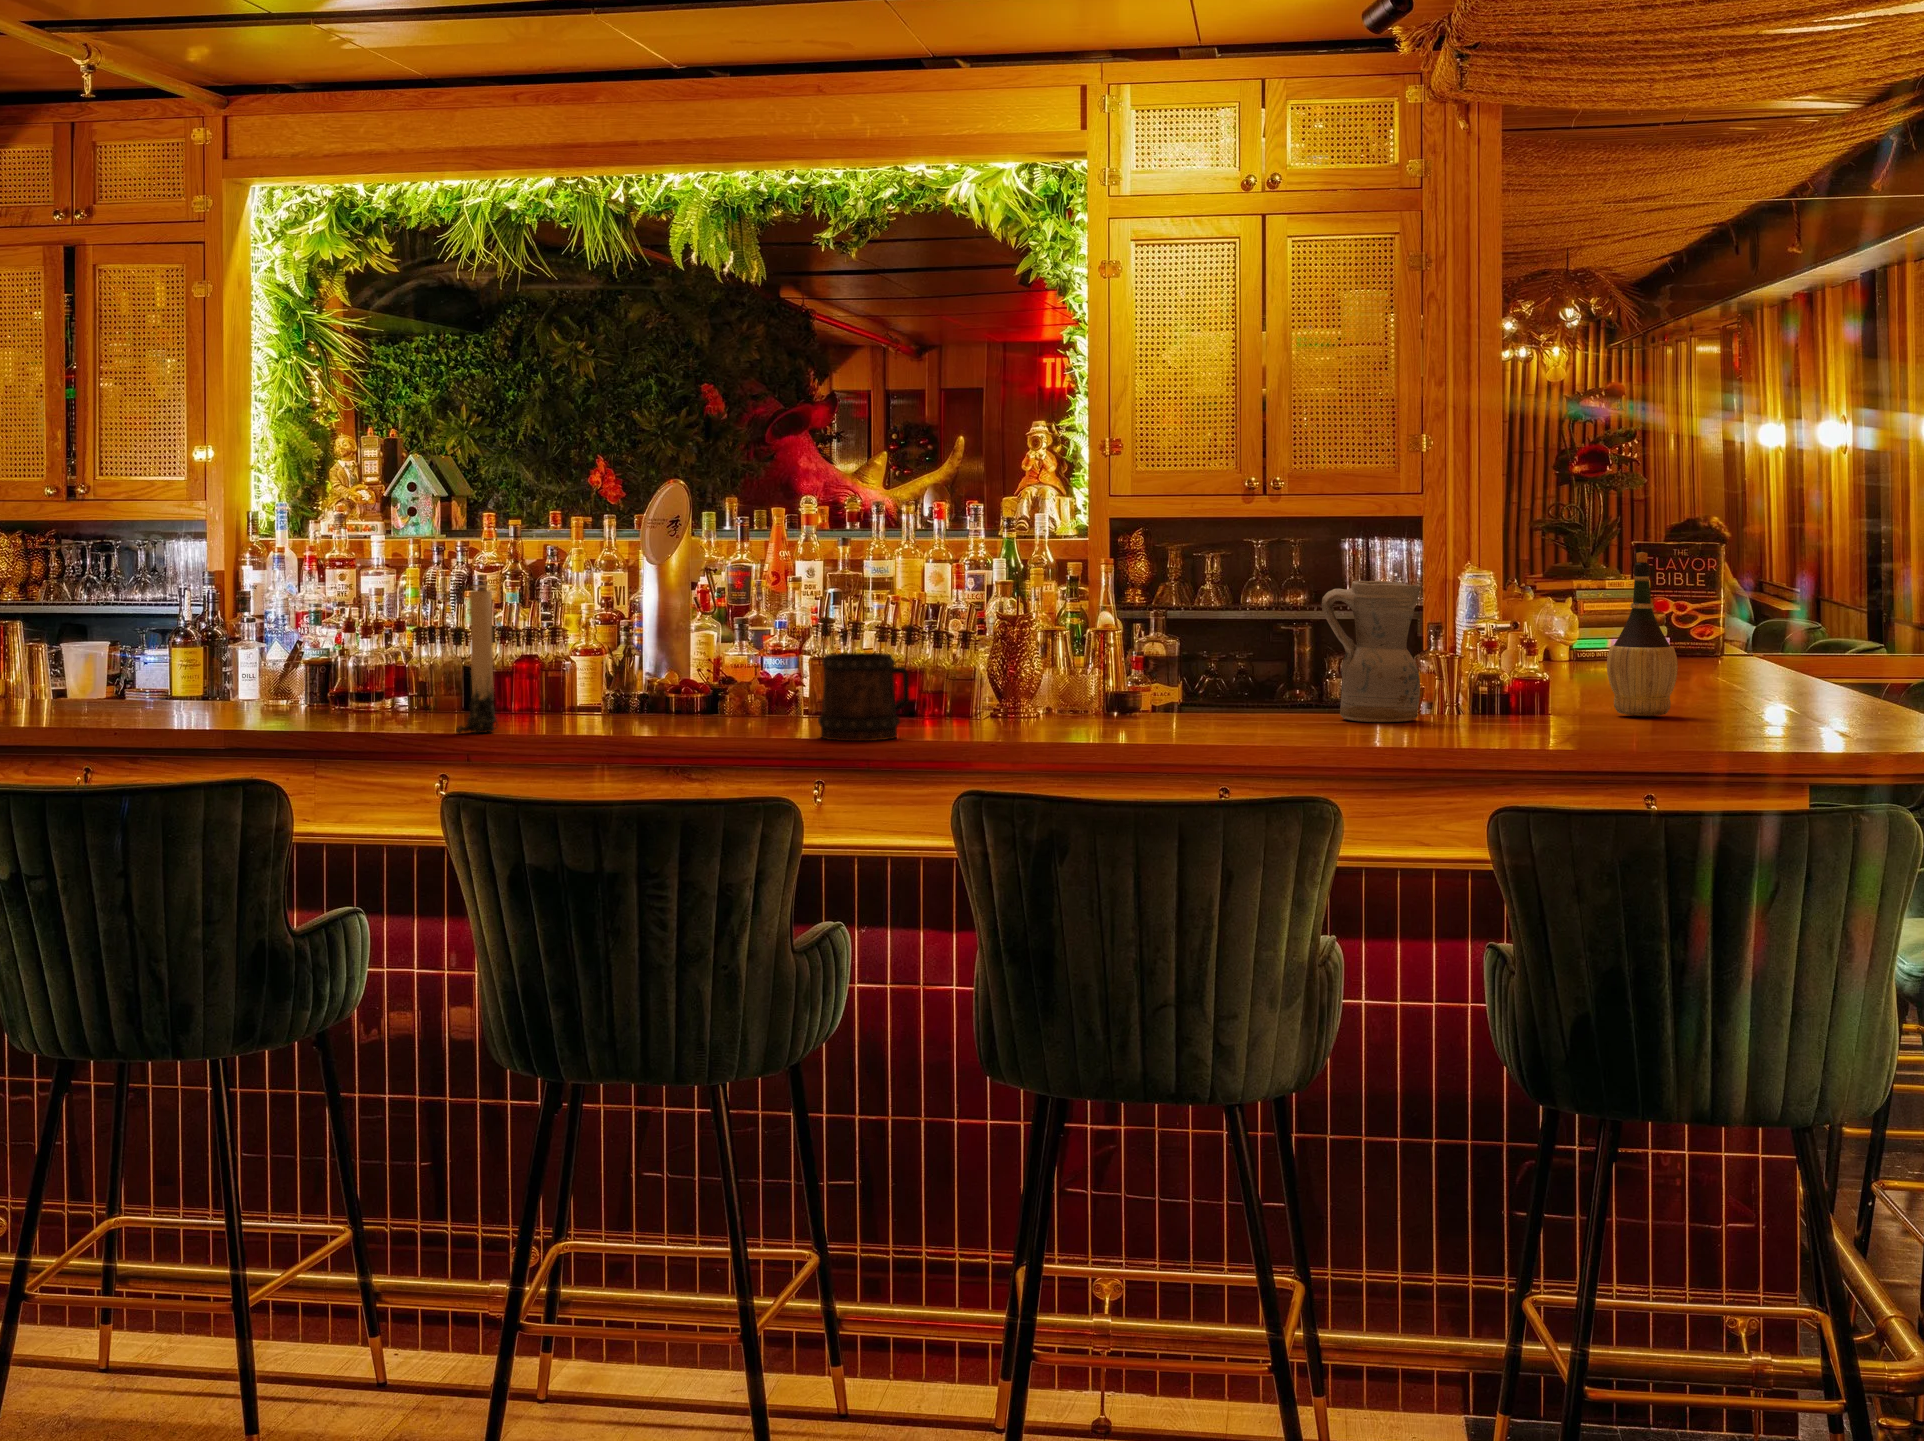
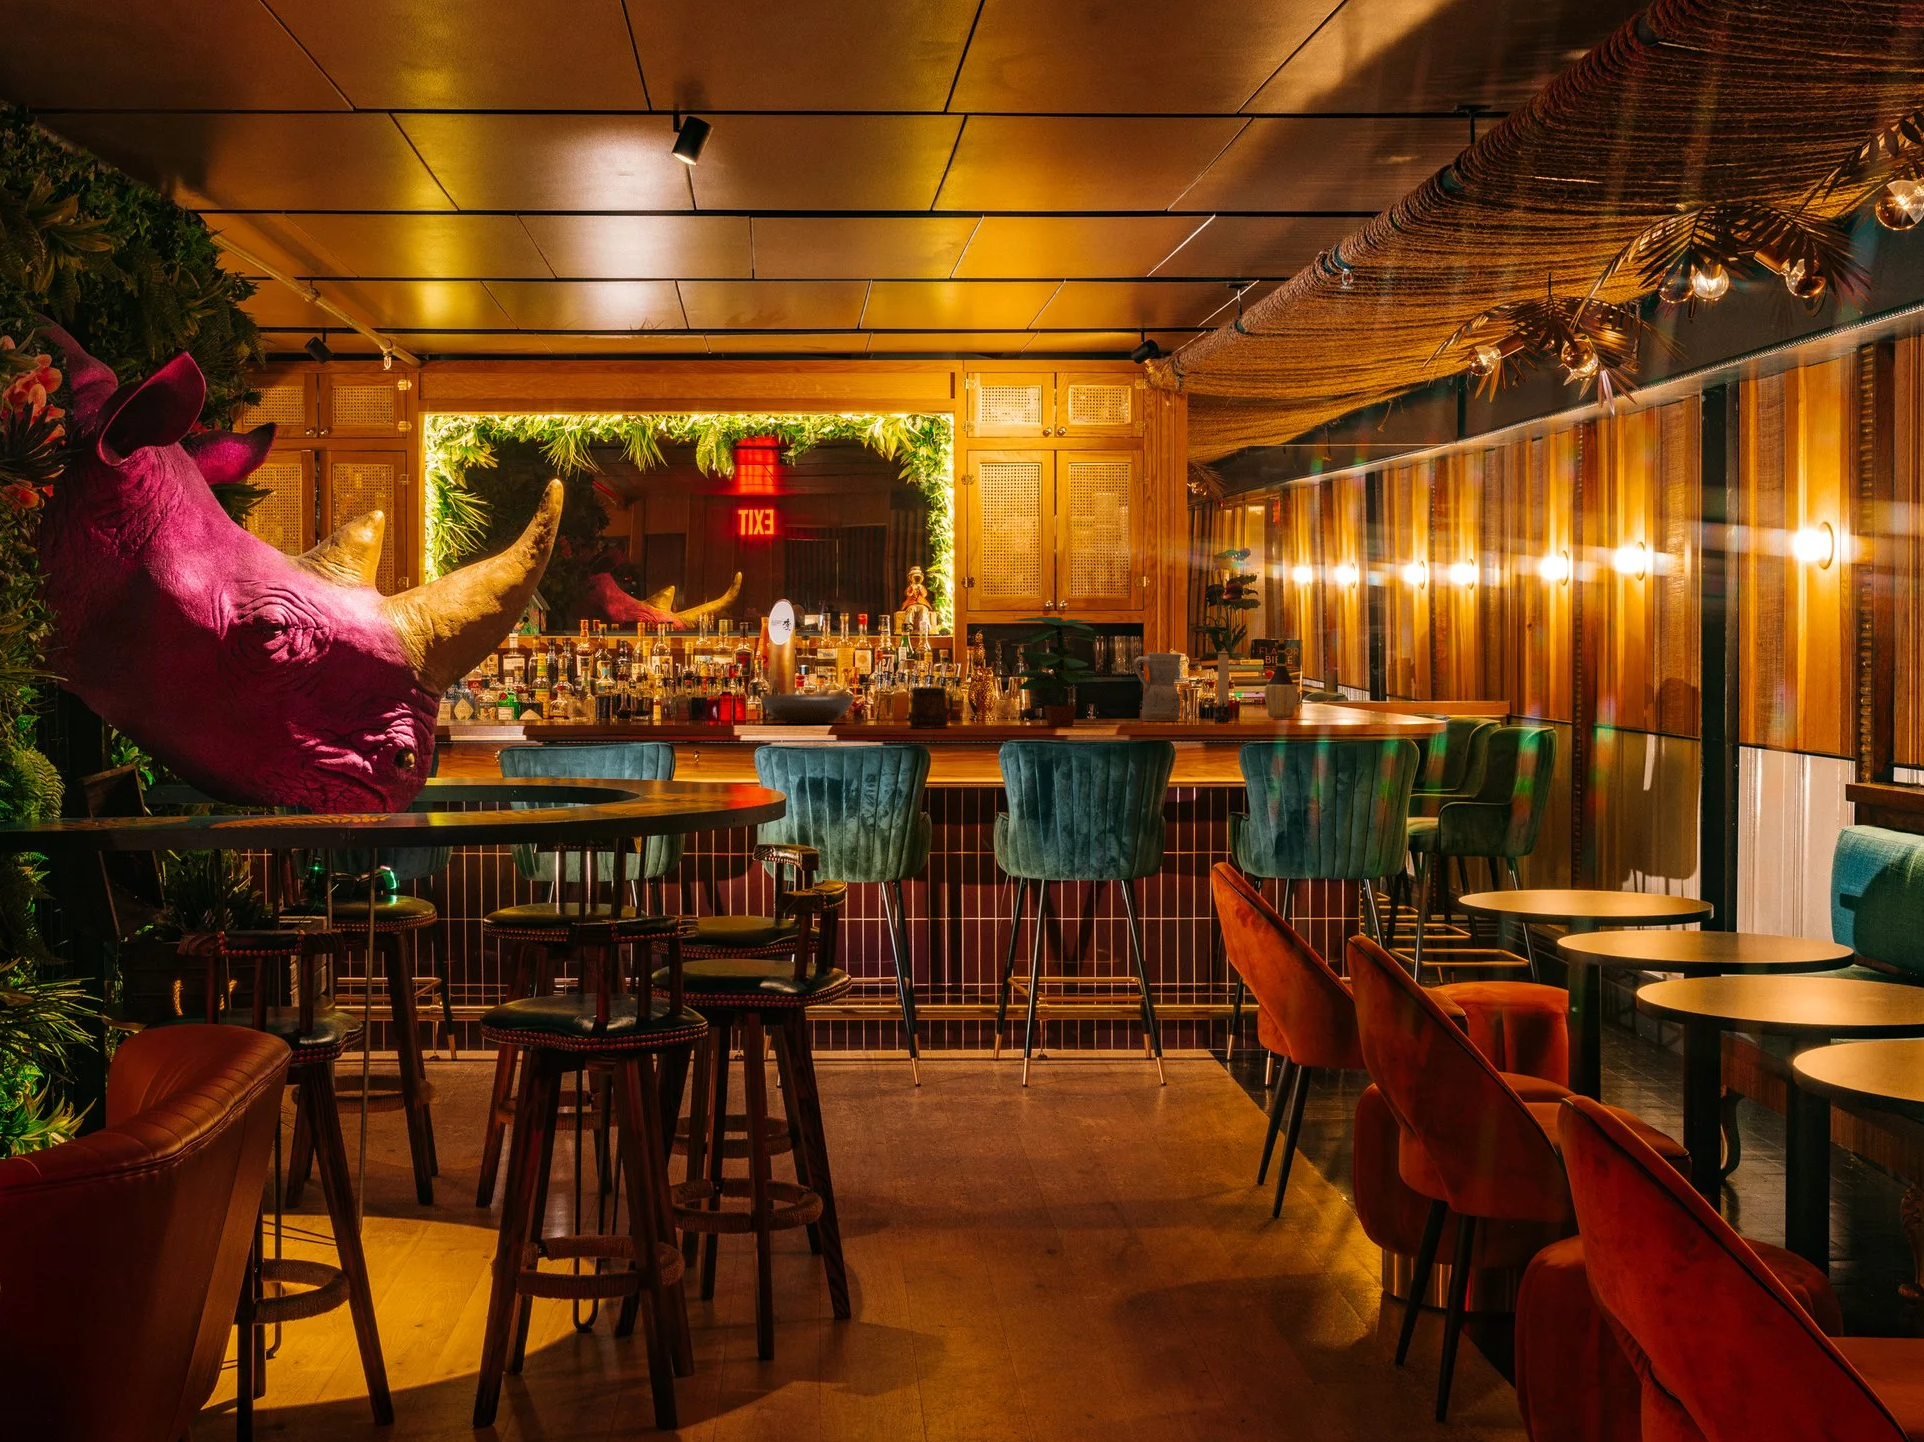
potted plant: none [1040,509,1236,739] -> present [1014,617,1103,727]
candle: present [456,585,497,733] -> present [1215,652,1231,723]
fruit bowl: none [586,649,769,716] -> present [761,689,854,724]

